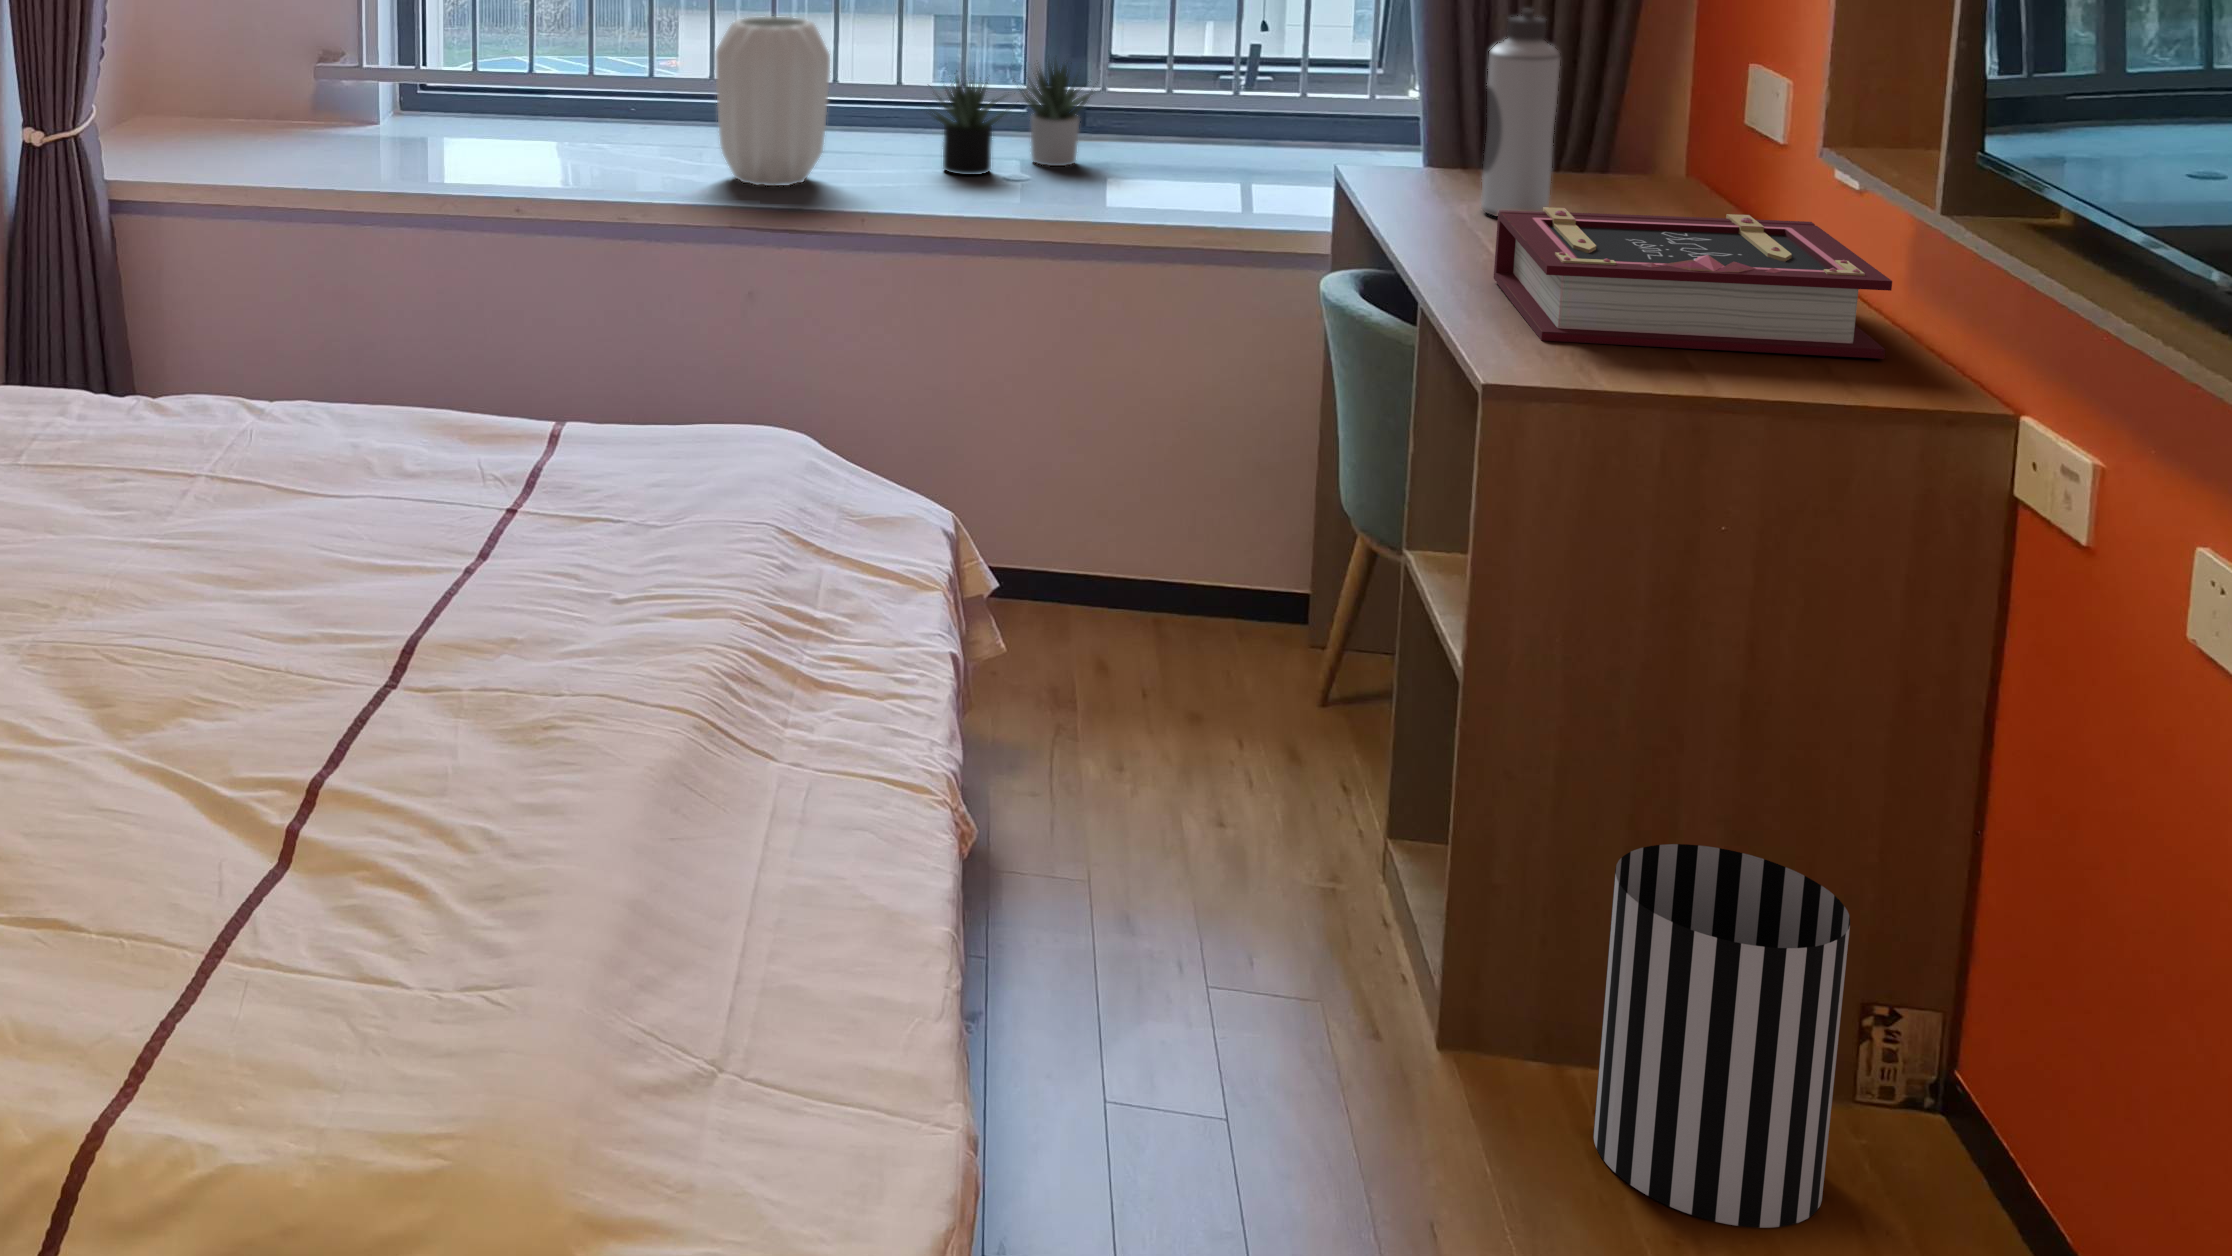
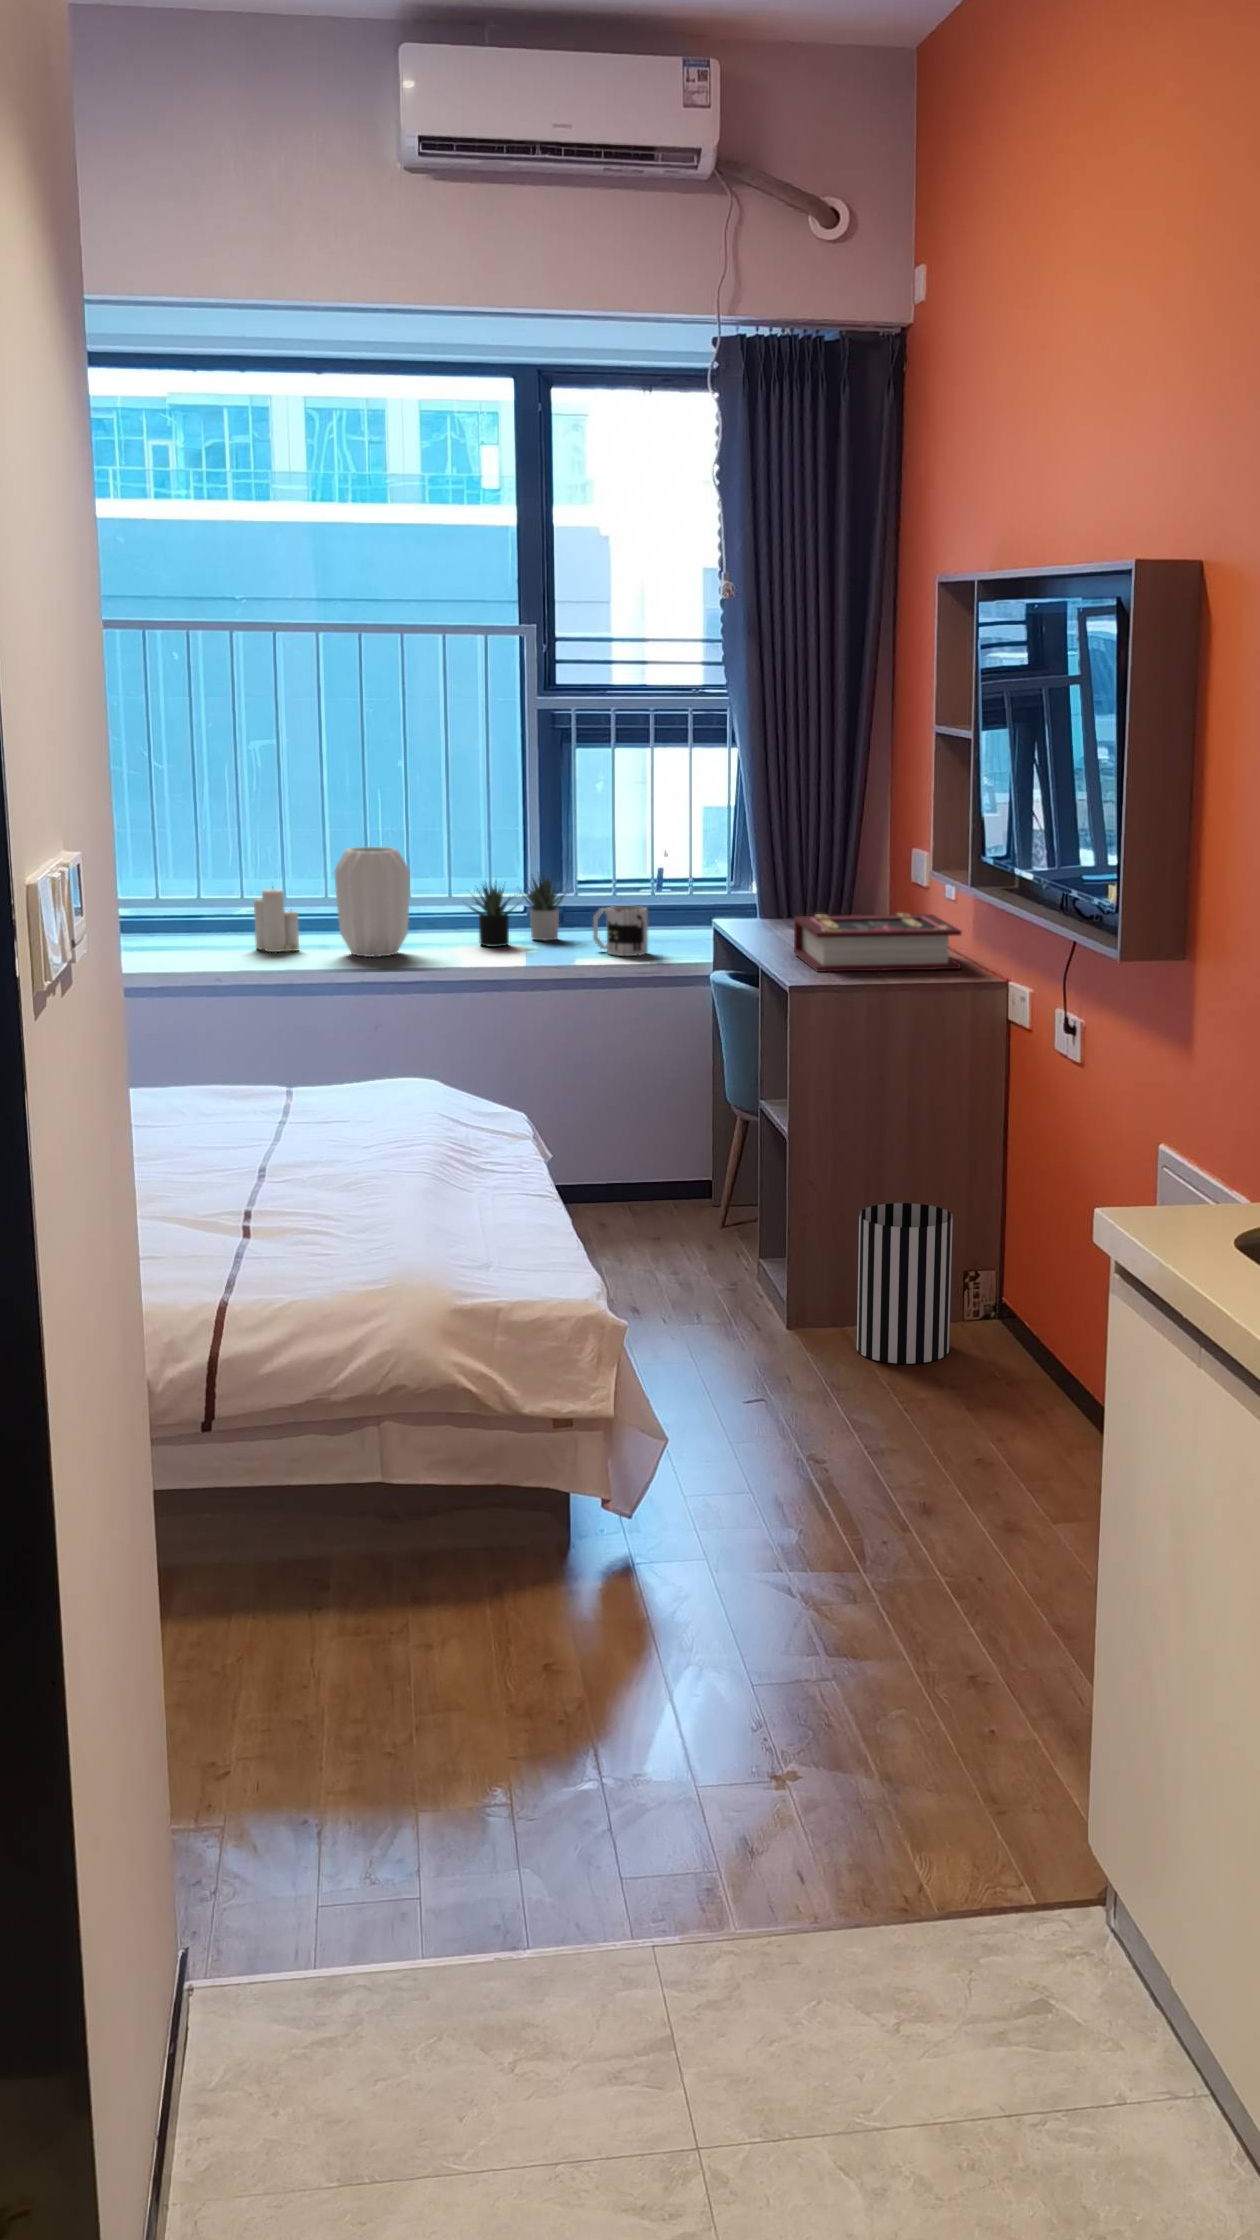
water bottle: present [1481,9,1560,216] -> none [786,818,820,934]
candle: none [603,64,664,166] -> present [254,889,299,952]
mug: none [1129,125,1225,212] -> present [593,906,648,956]

